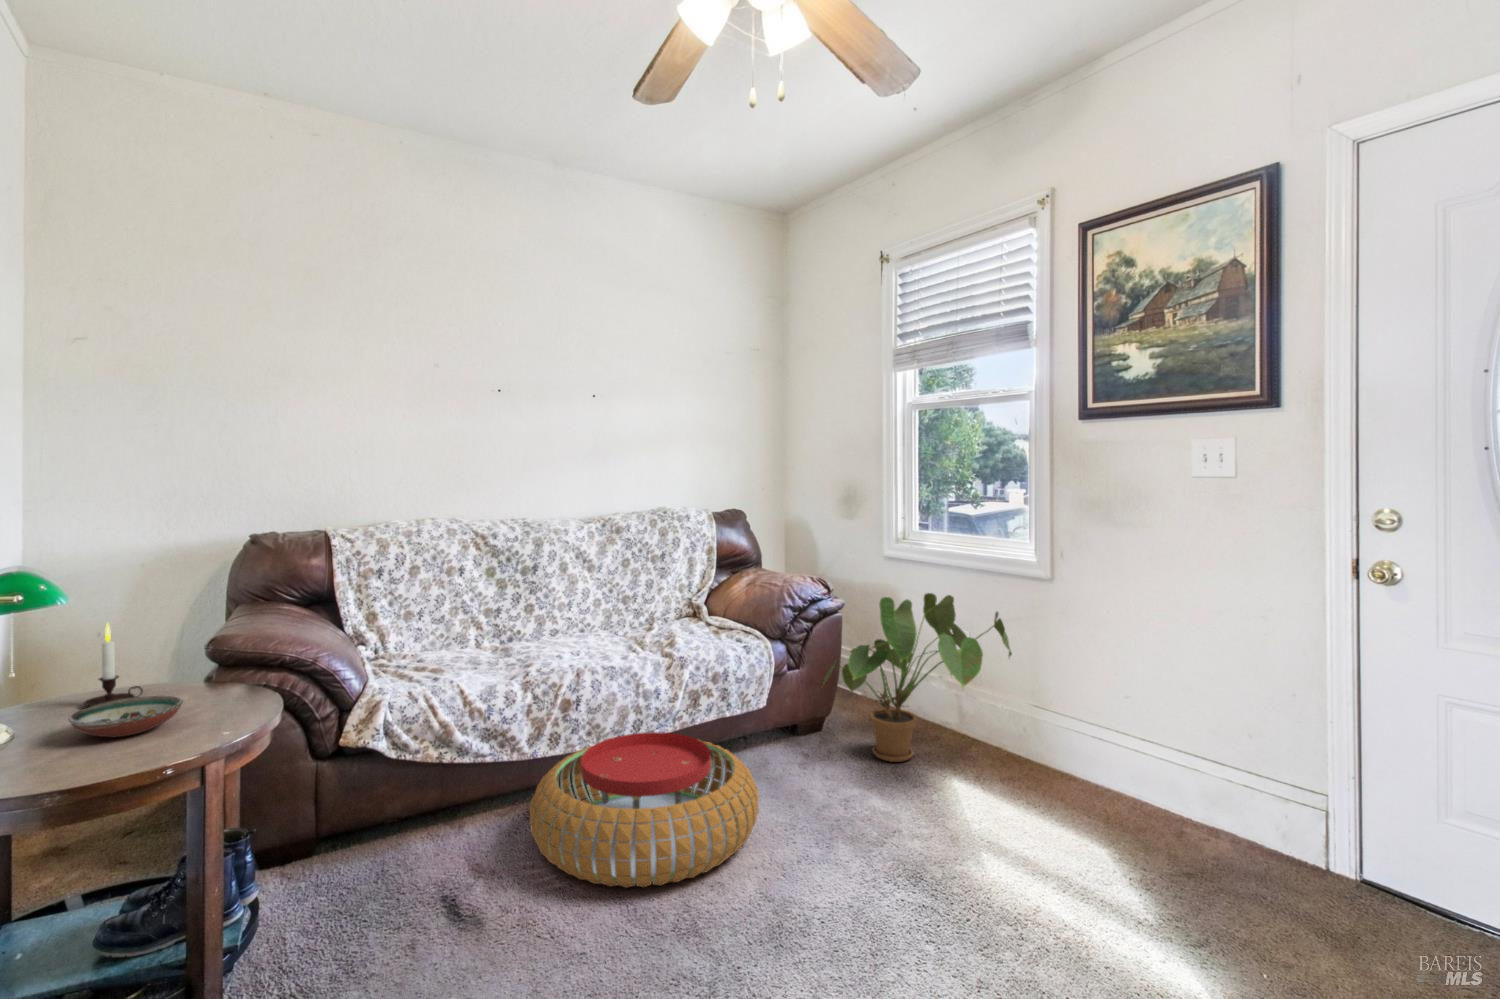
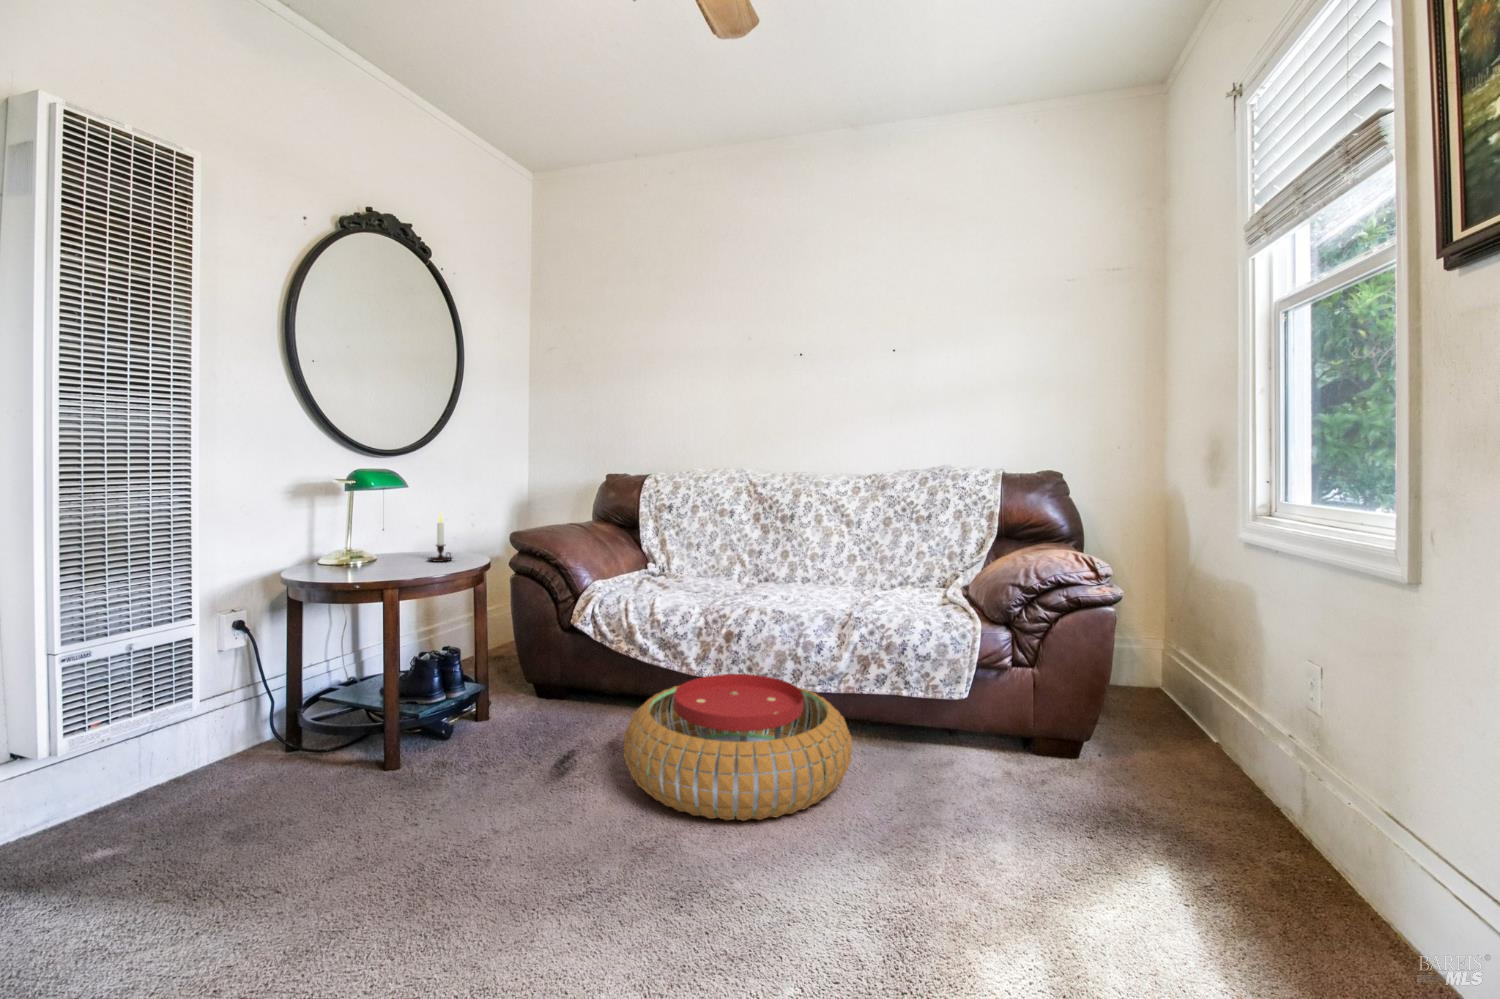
house plant: present [824,593,1012,762] -> none [1031,583,1346,827]
decorative bowl: present [68,695,183,737] -> none [374,554,434,573]

